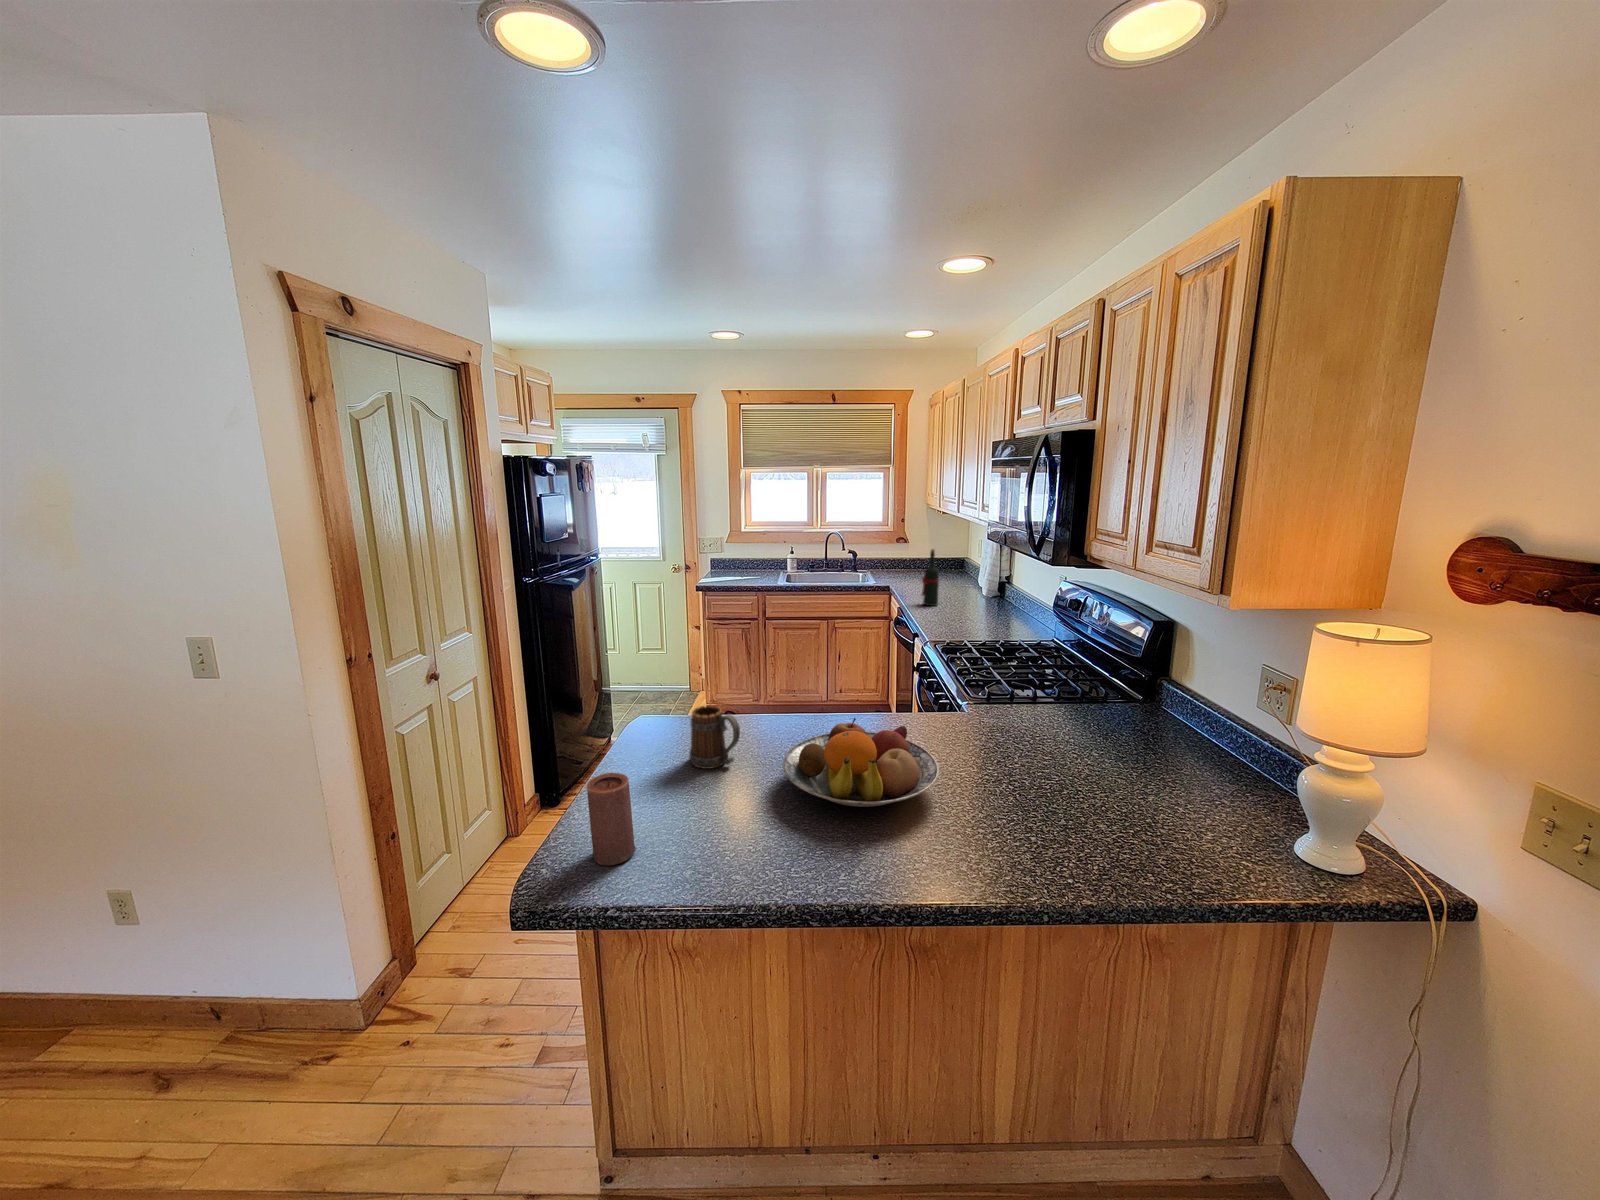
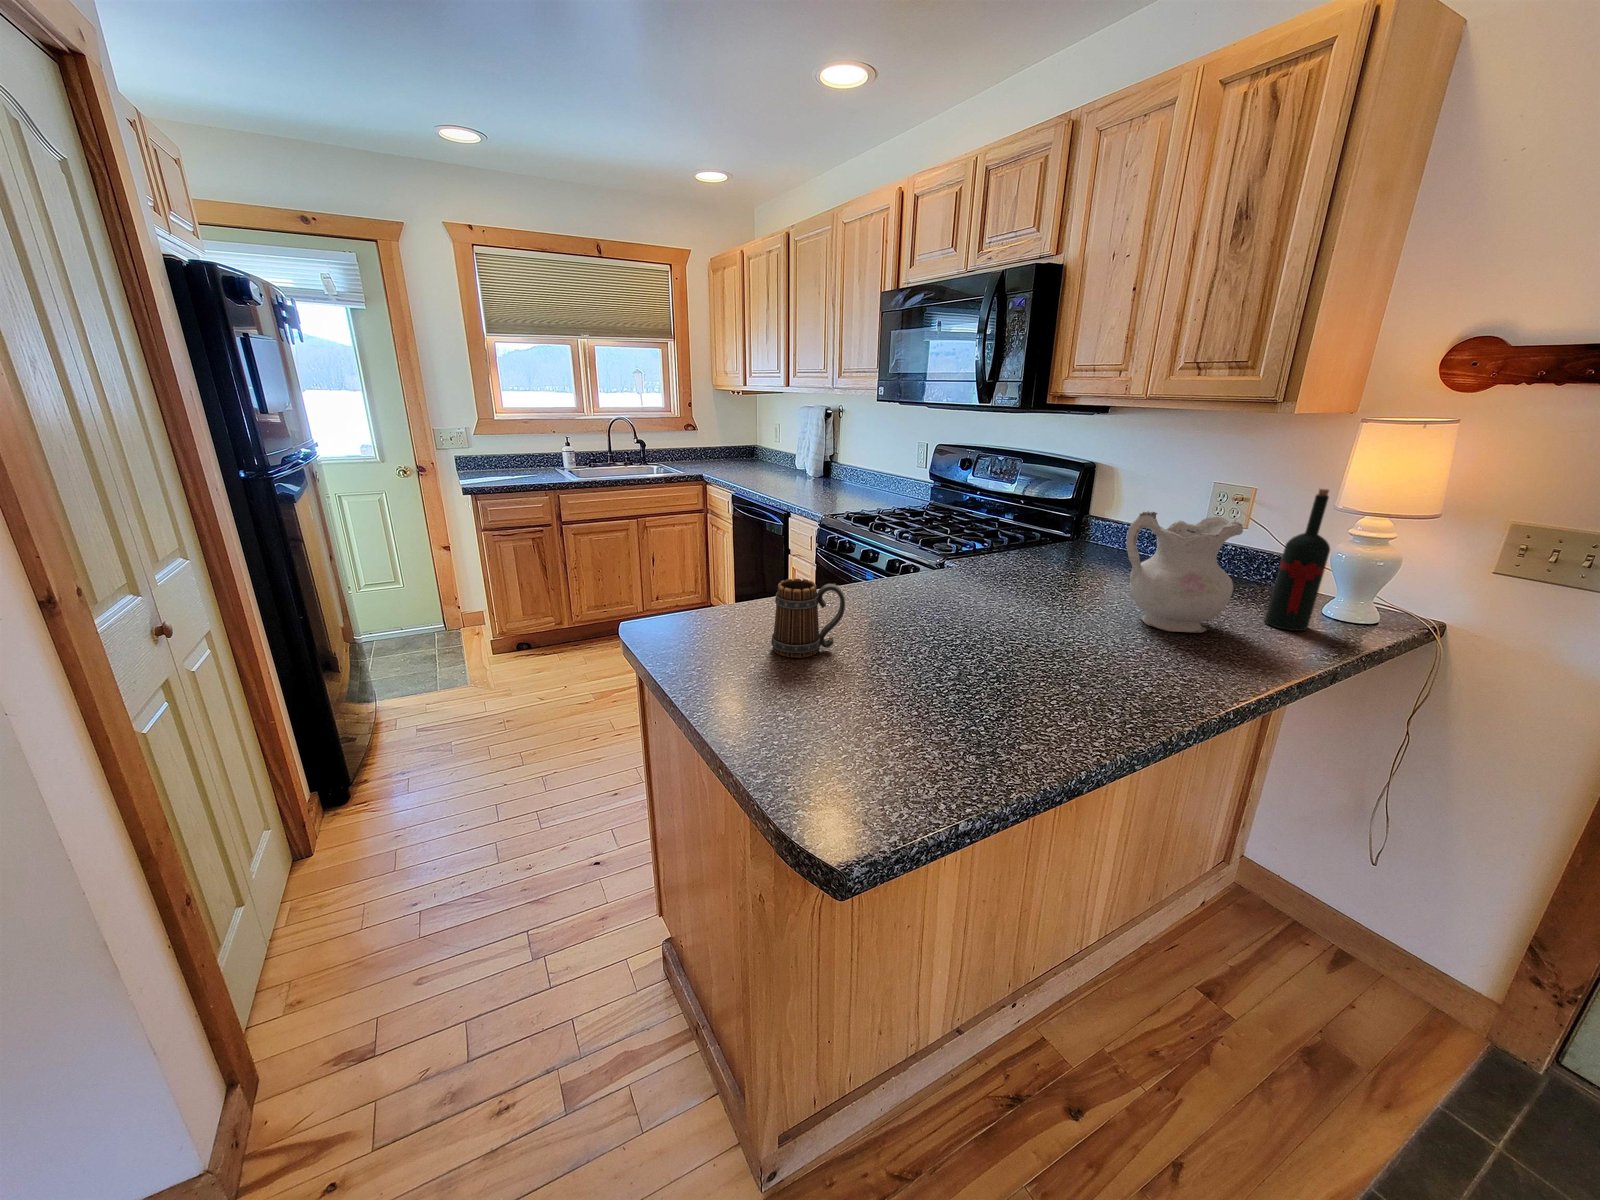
wine bottle: present [922,549,939,606] -> present [1264,489,1330,631]
ceramic pitcher: none [1025,694,1135,833] -> present [1126,511,1243,633]
fruit bowl: present [783,718,939,807] -> none [900,567,1081,656]
candle: present [587,773,636,865] -> none [834,656,897,783]

